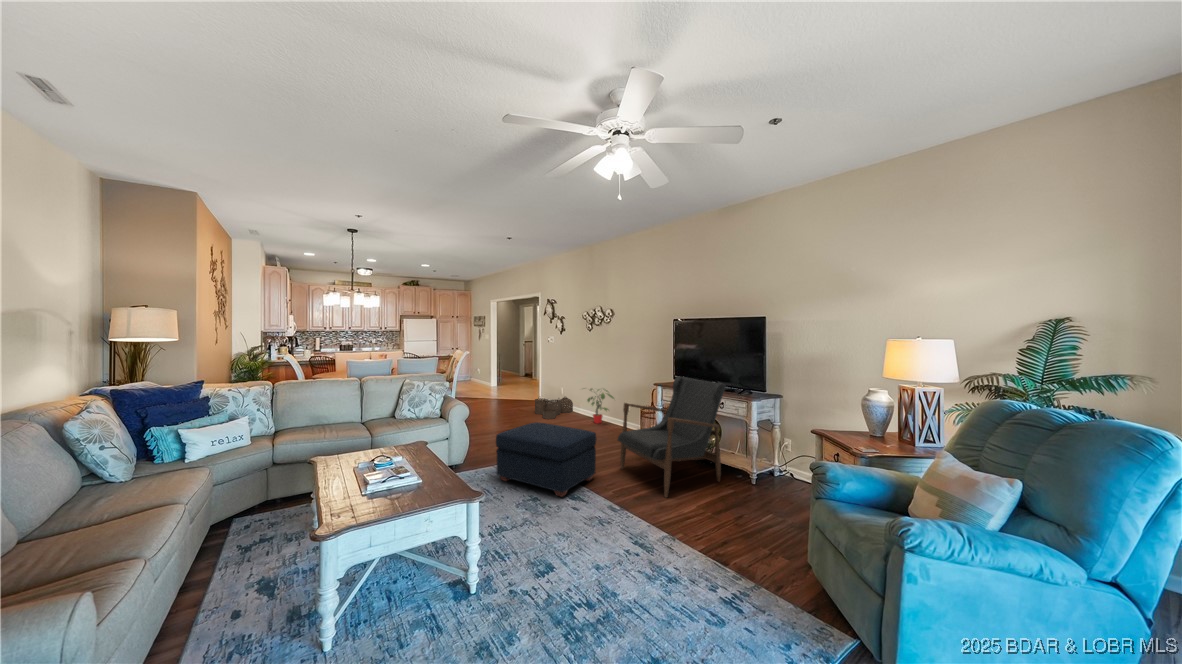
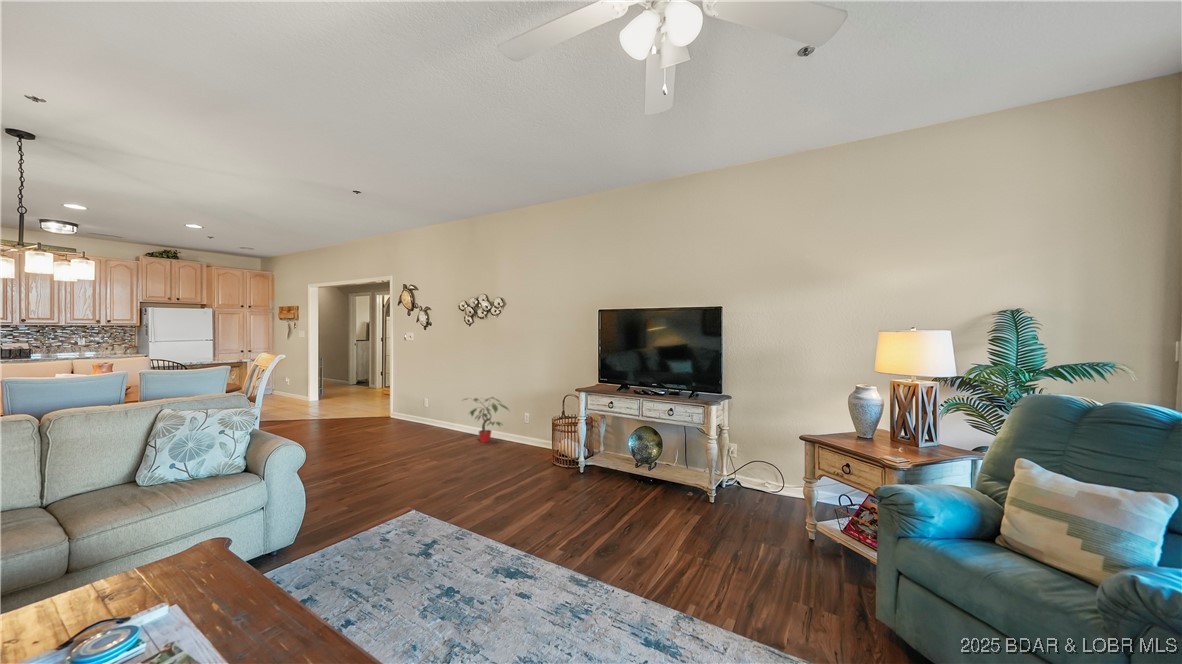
armchair: present [618,377,726,497] -> none [550,380,681,544]
woven basket: present [535,397,573,419] -> none [391,409,444,443]
ottoman: present [496,422,596,497] -> none [365,458,528,577]

